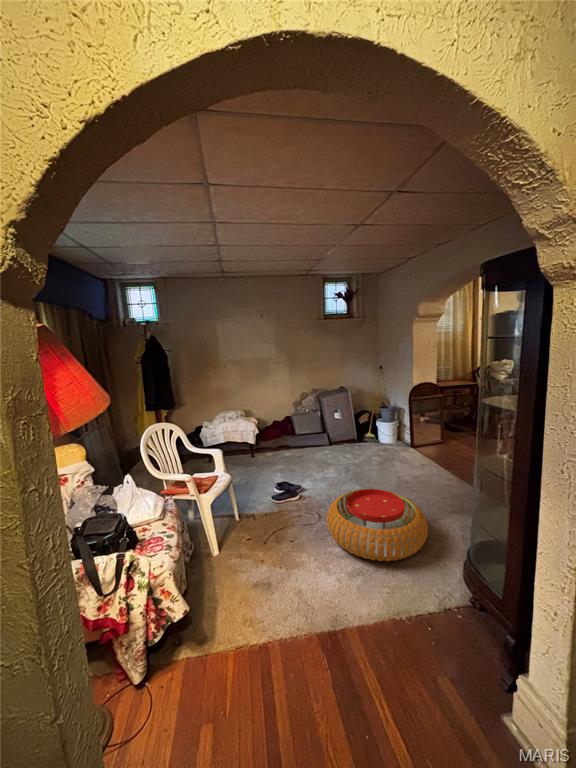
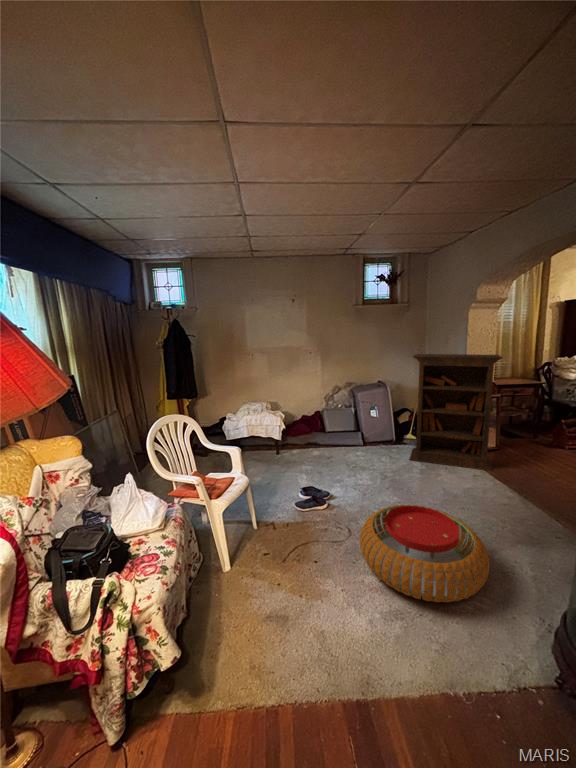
bookcase: none [367,361,440,460] -> present [410,354,503,471]

